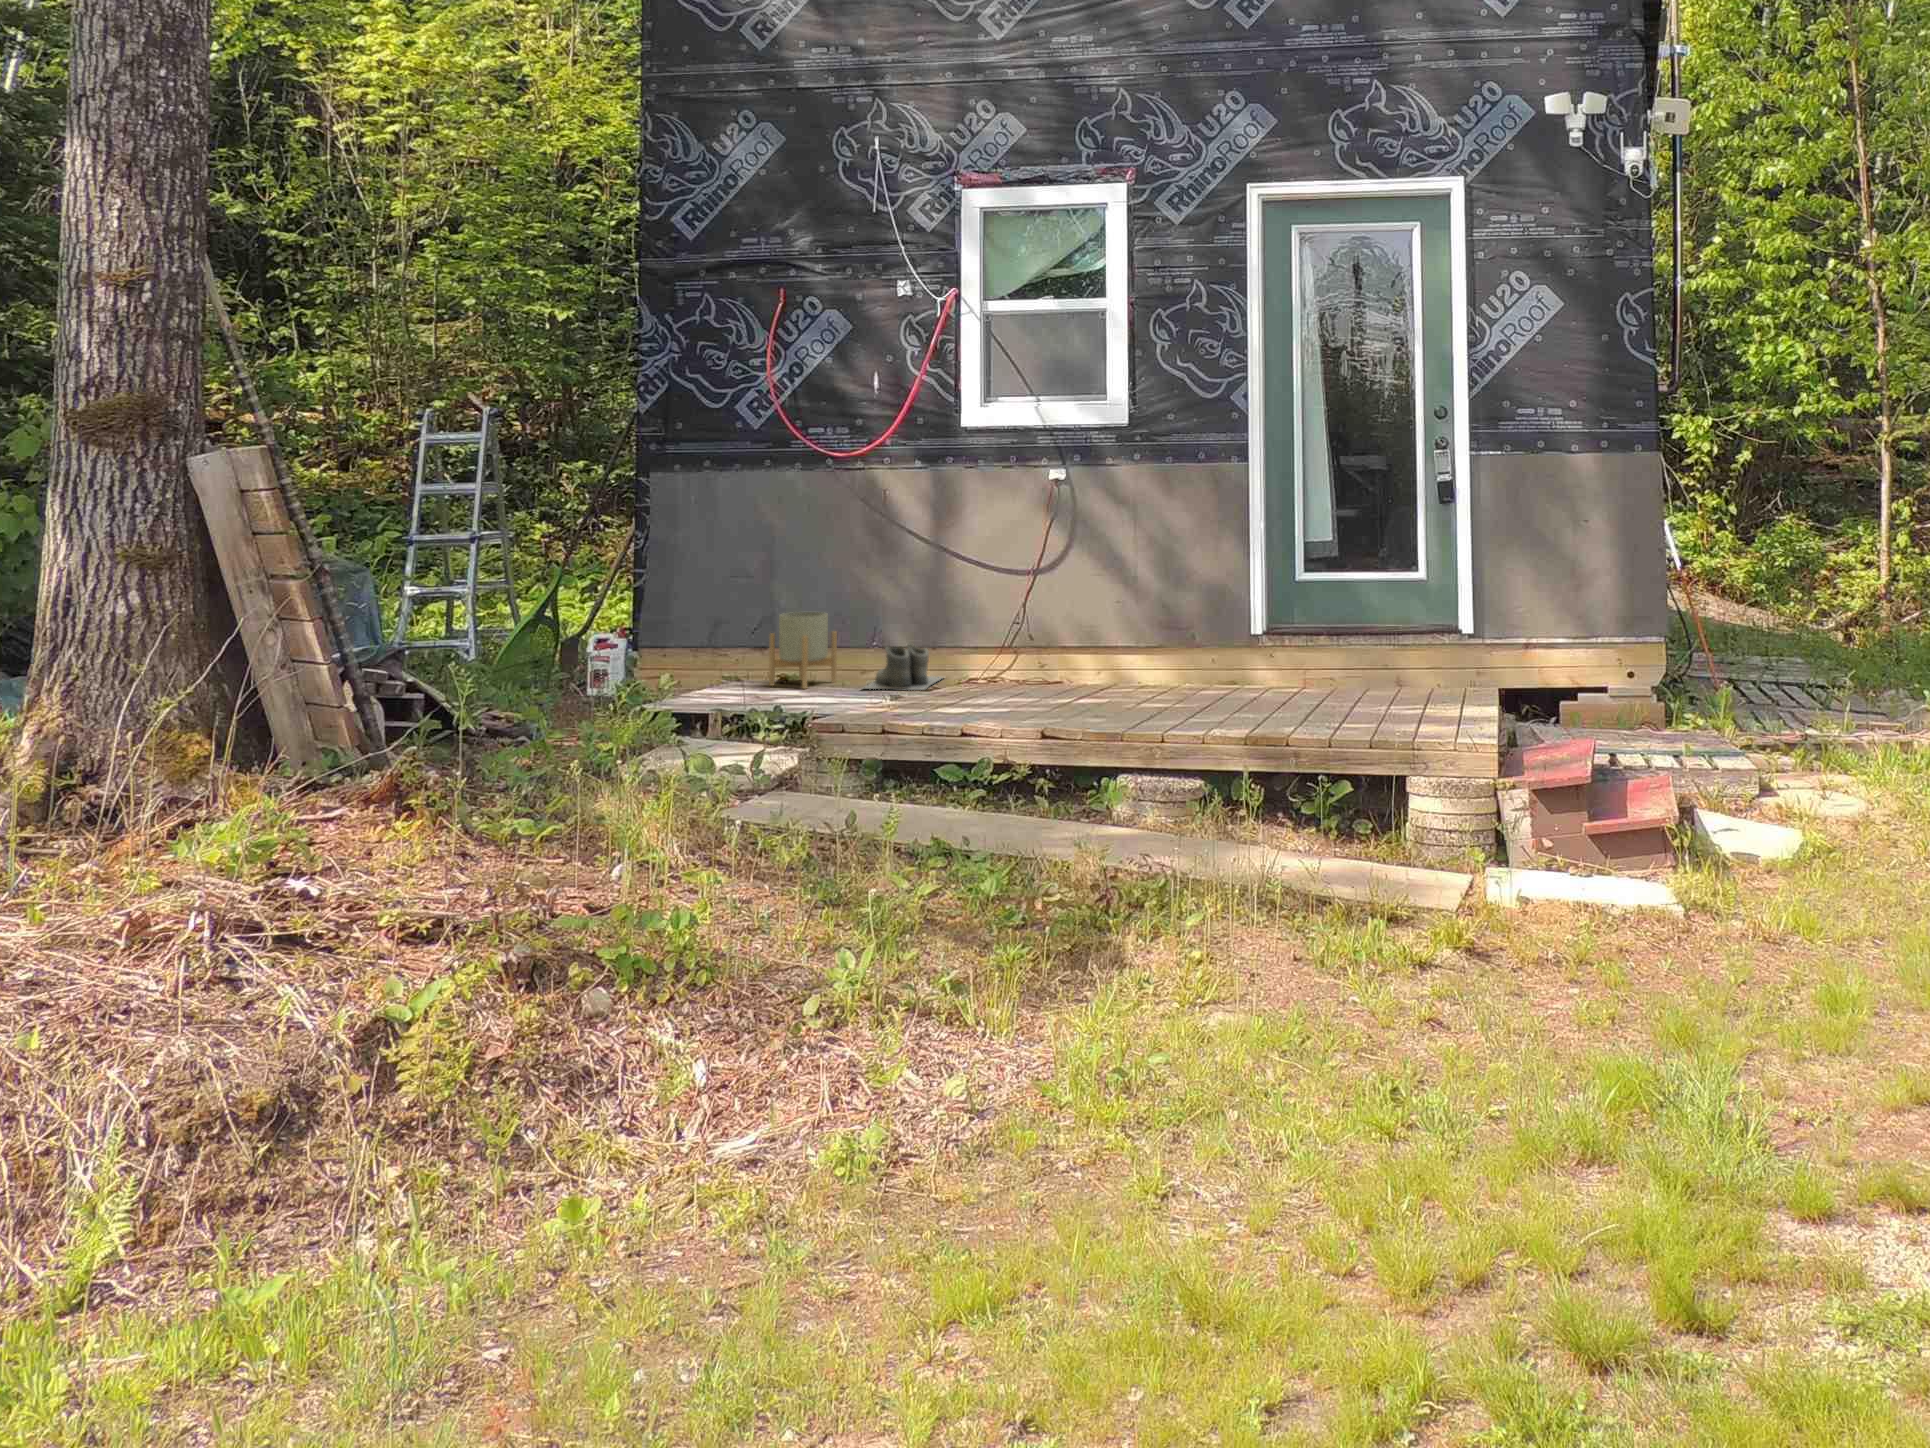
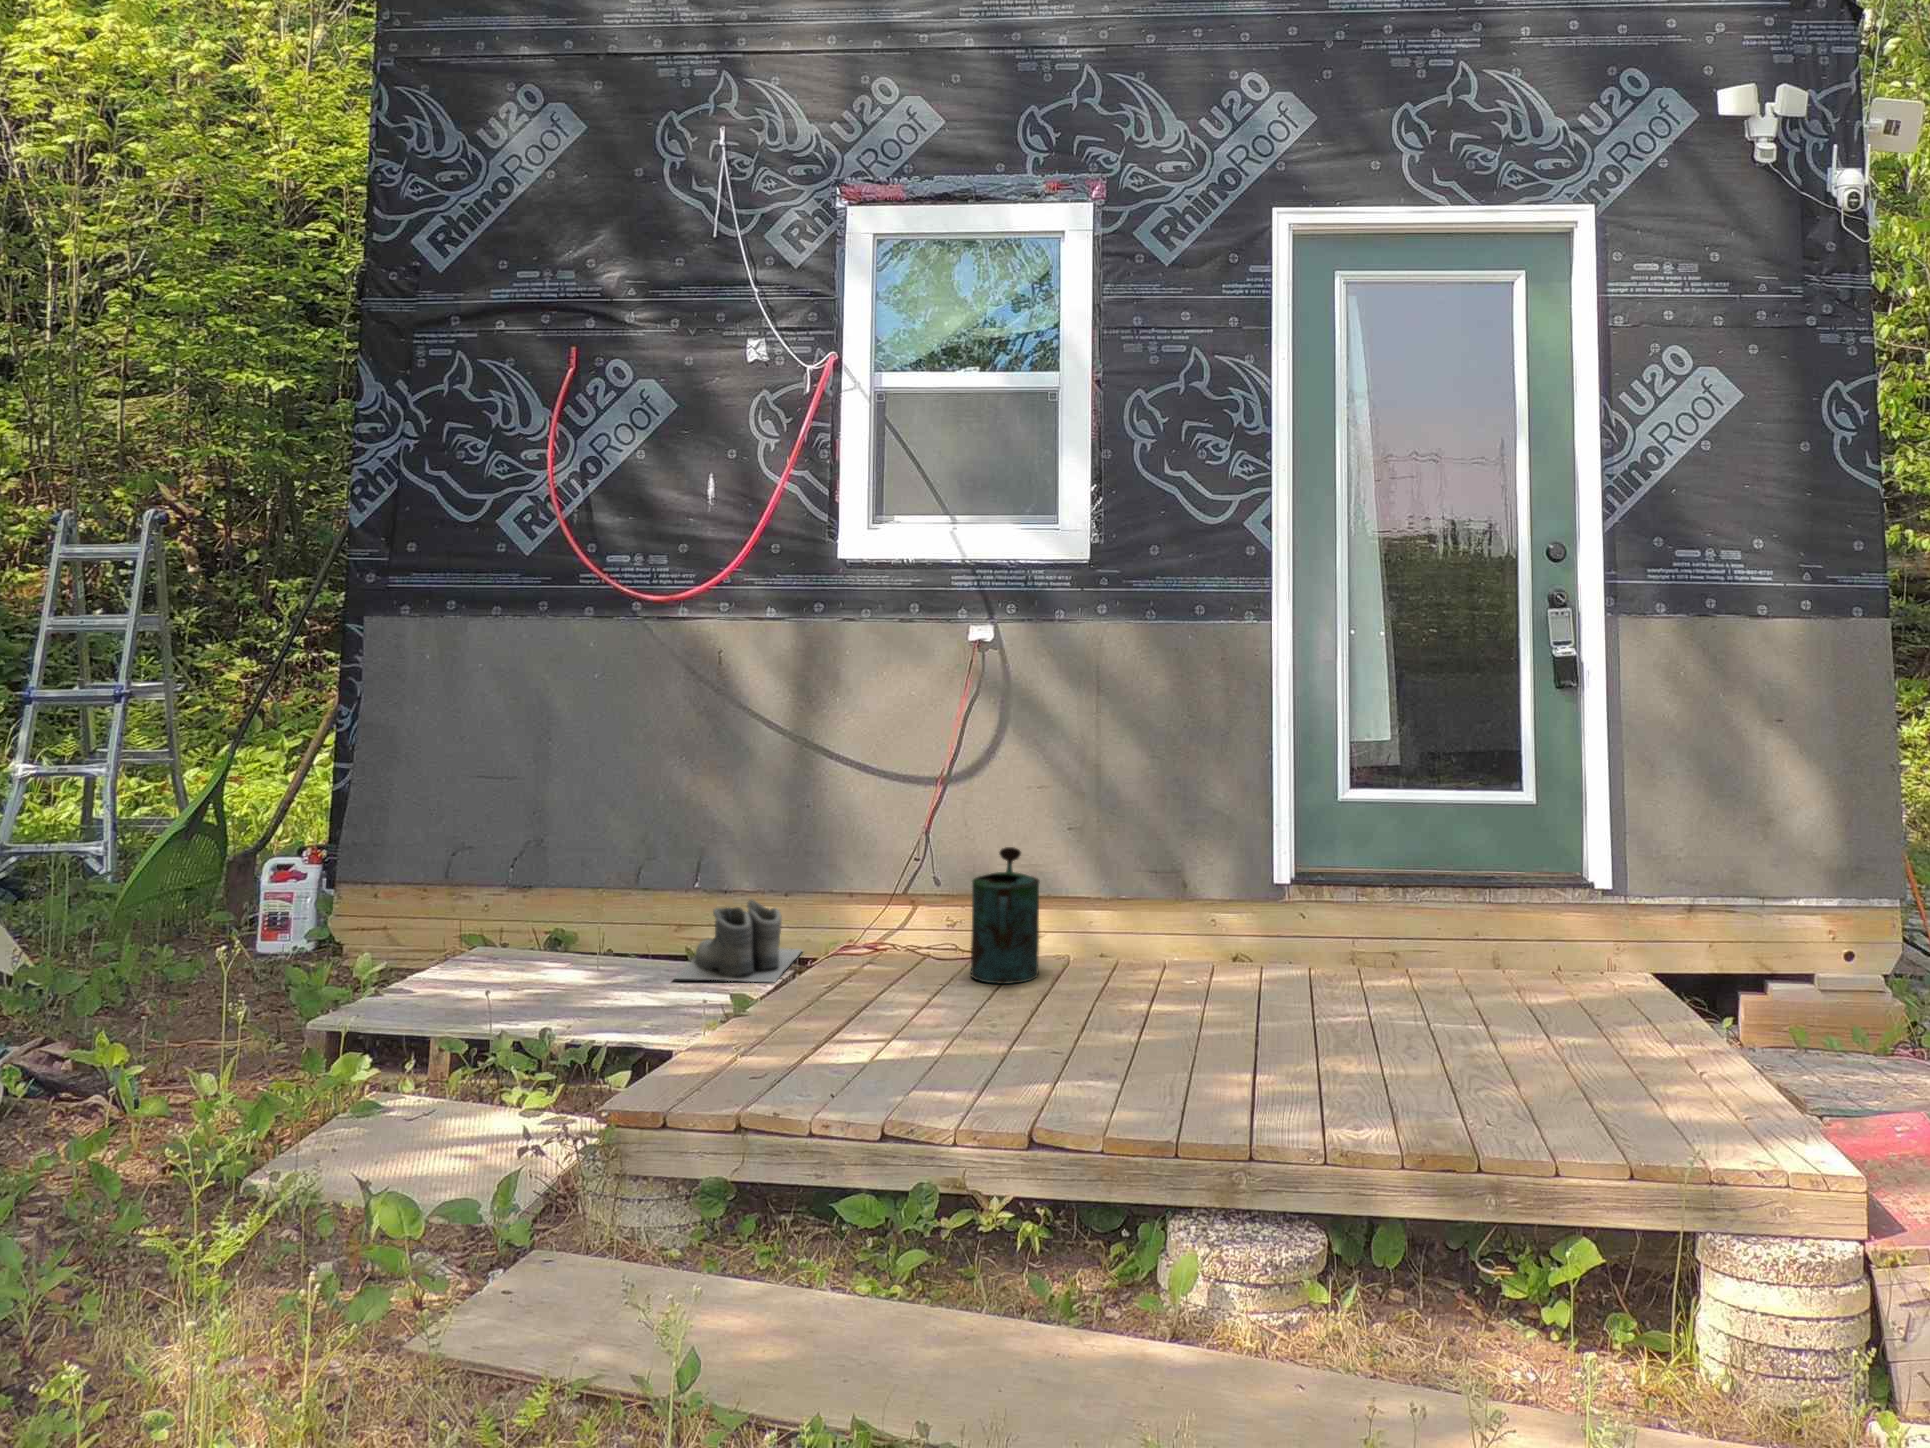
watering can: none [1047,610,1090,688] -> present [971,847,1040,984]
planter: present [769,612,837,689] -> none [526,845,636,976]

